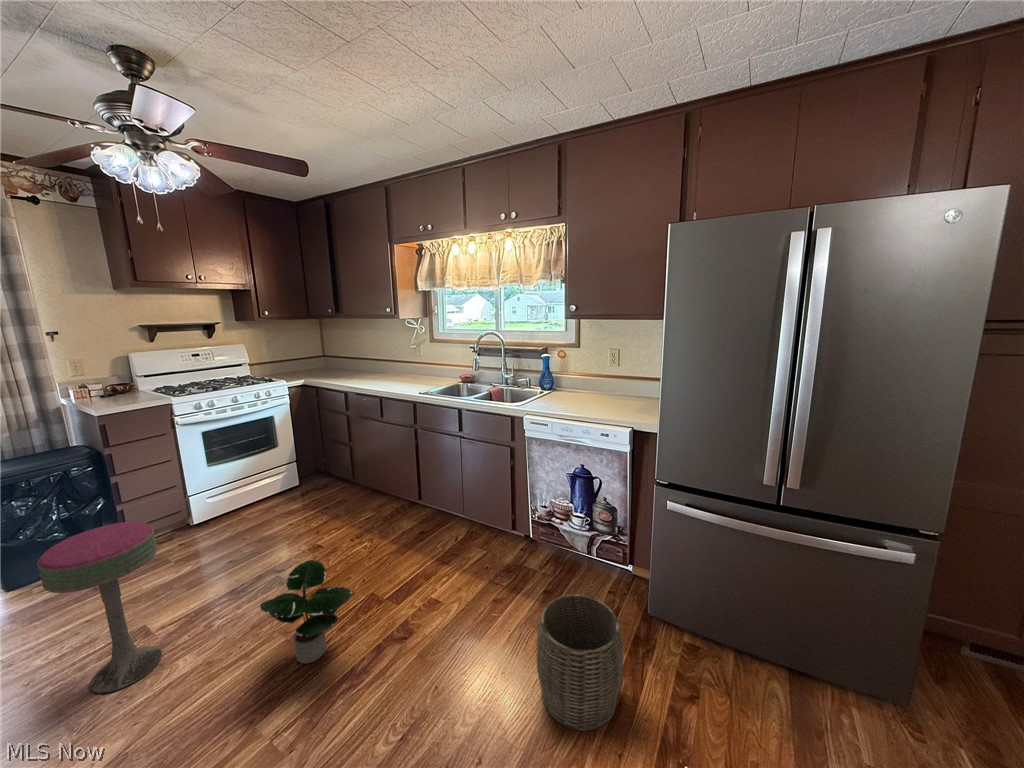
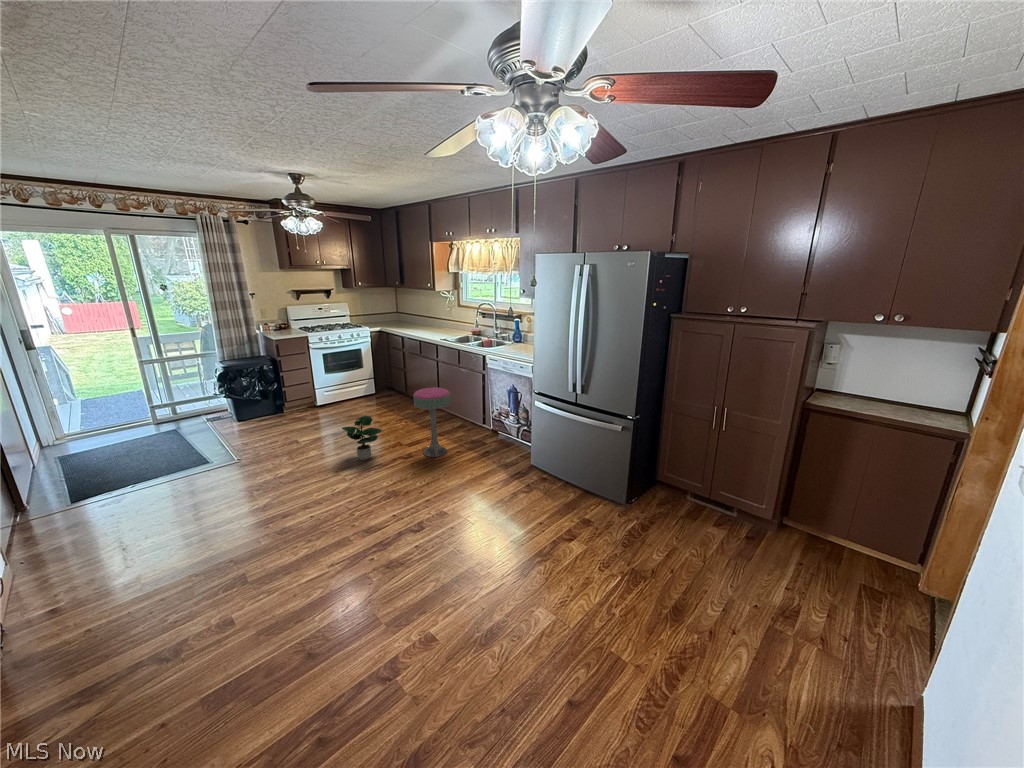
bar stool: present [37,522,162,693] -> present [413,388,450,457]
woven basket: present [537,594,623,731] -> none [455,440,495,494]

